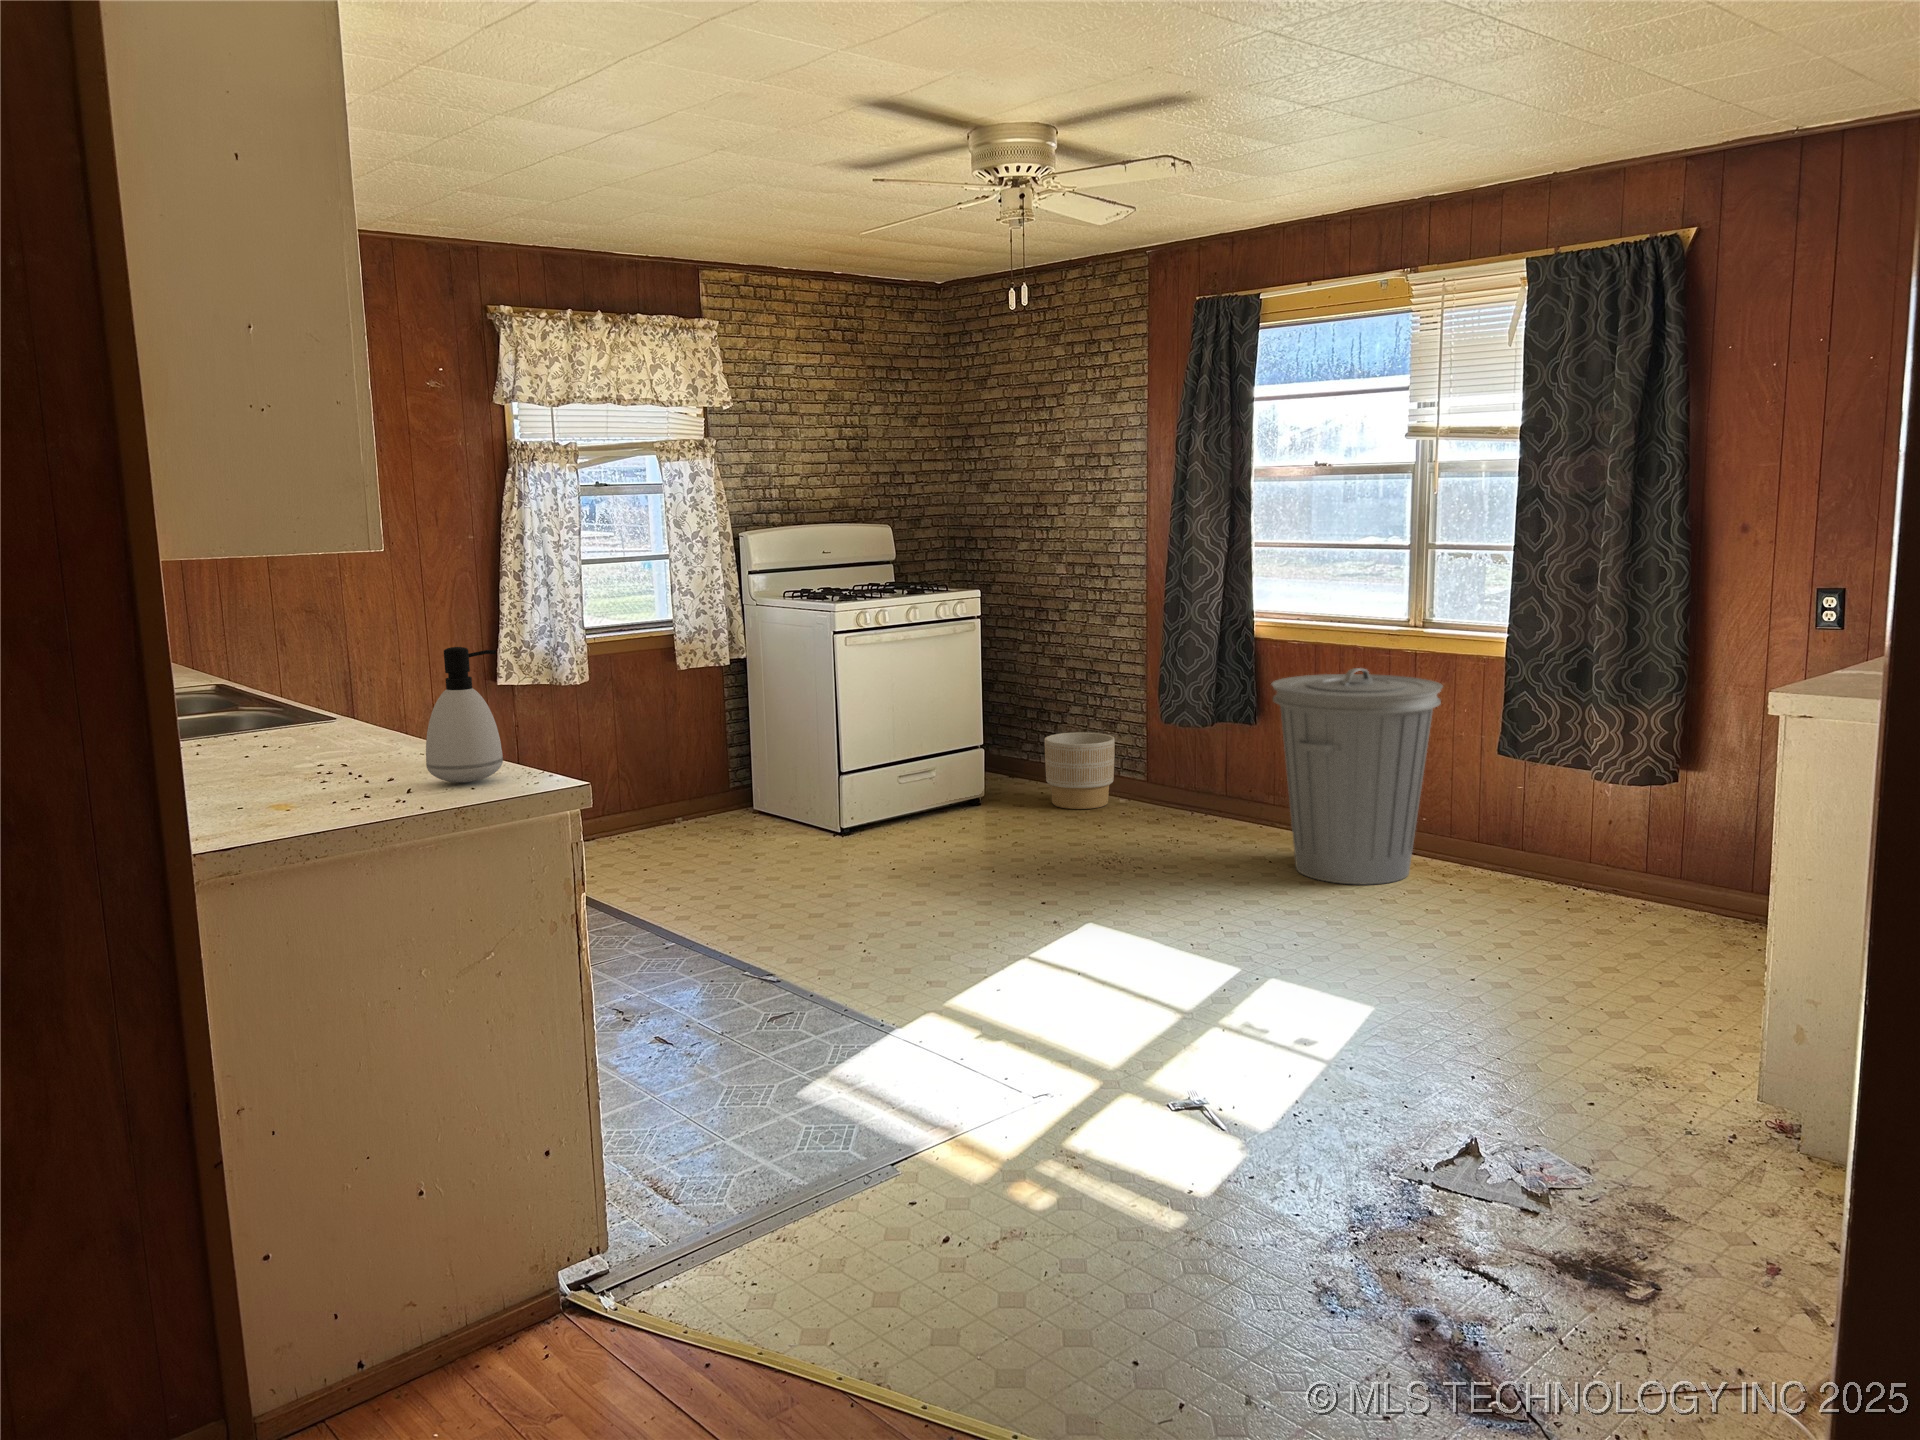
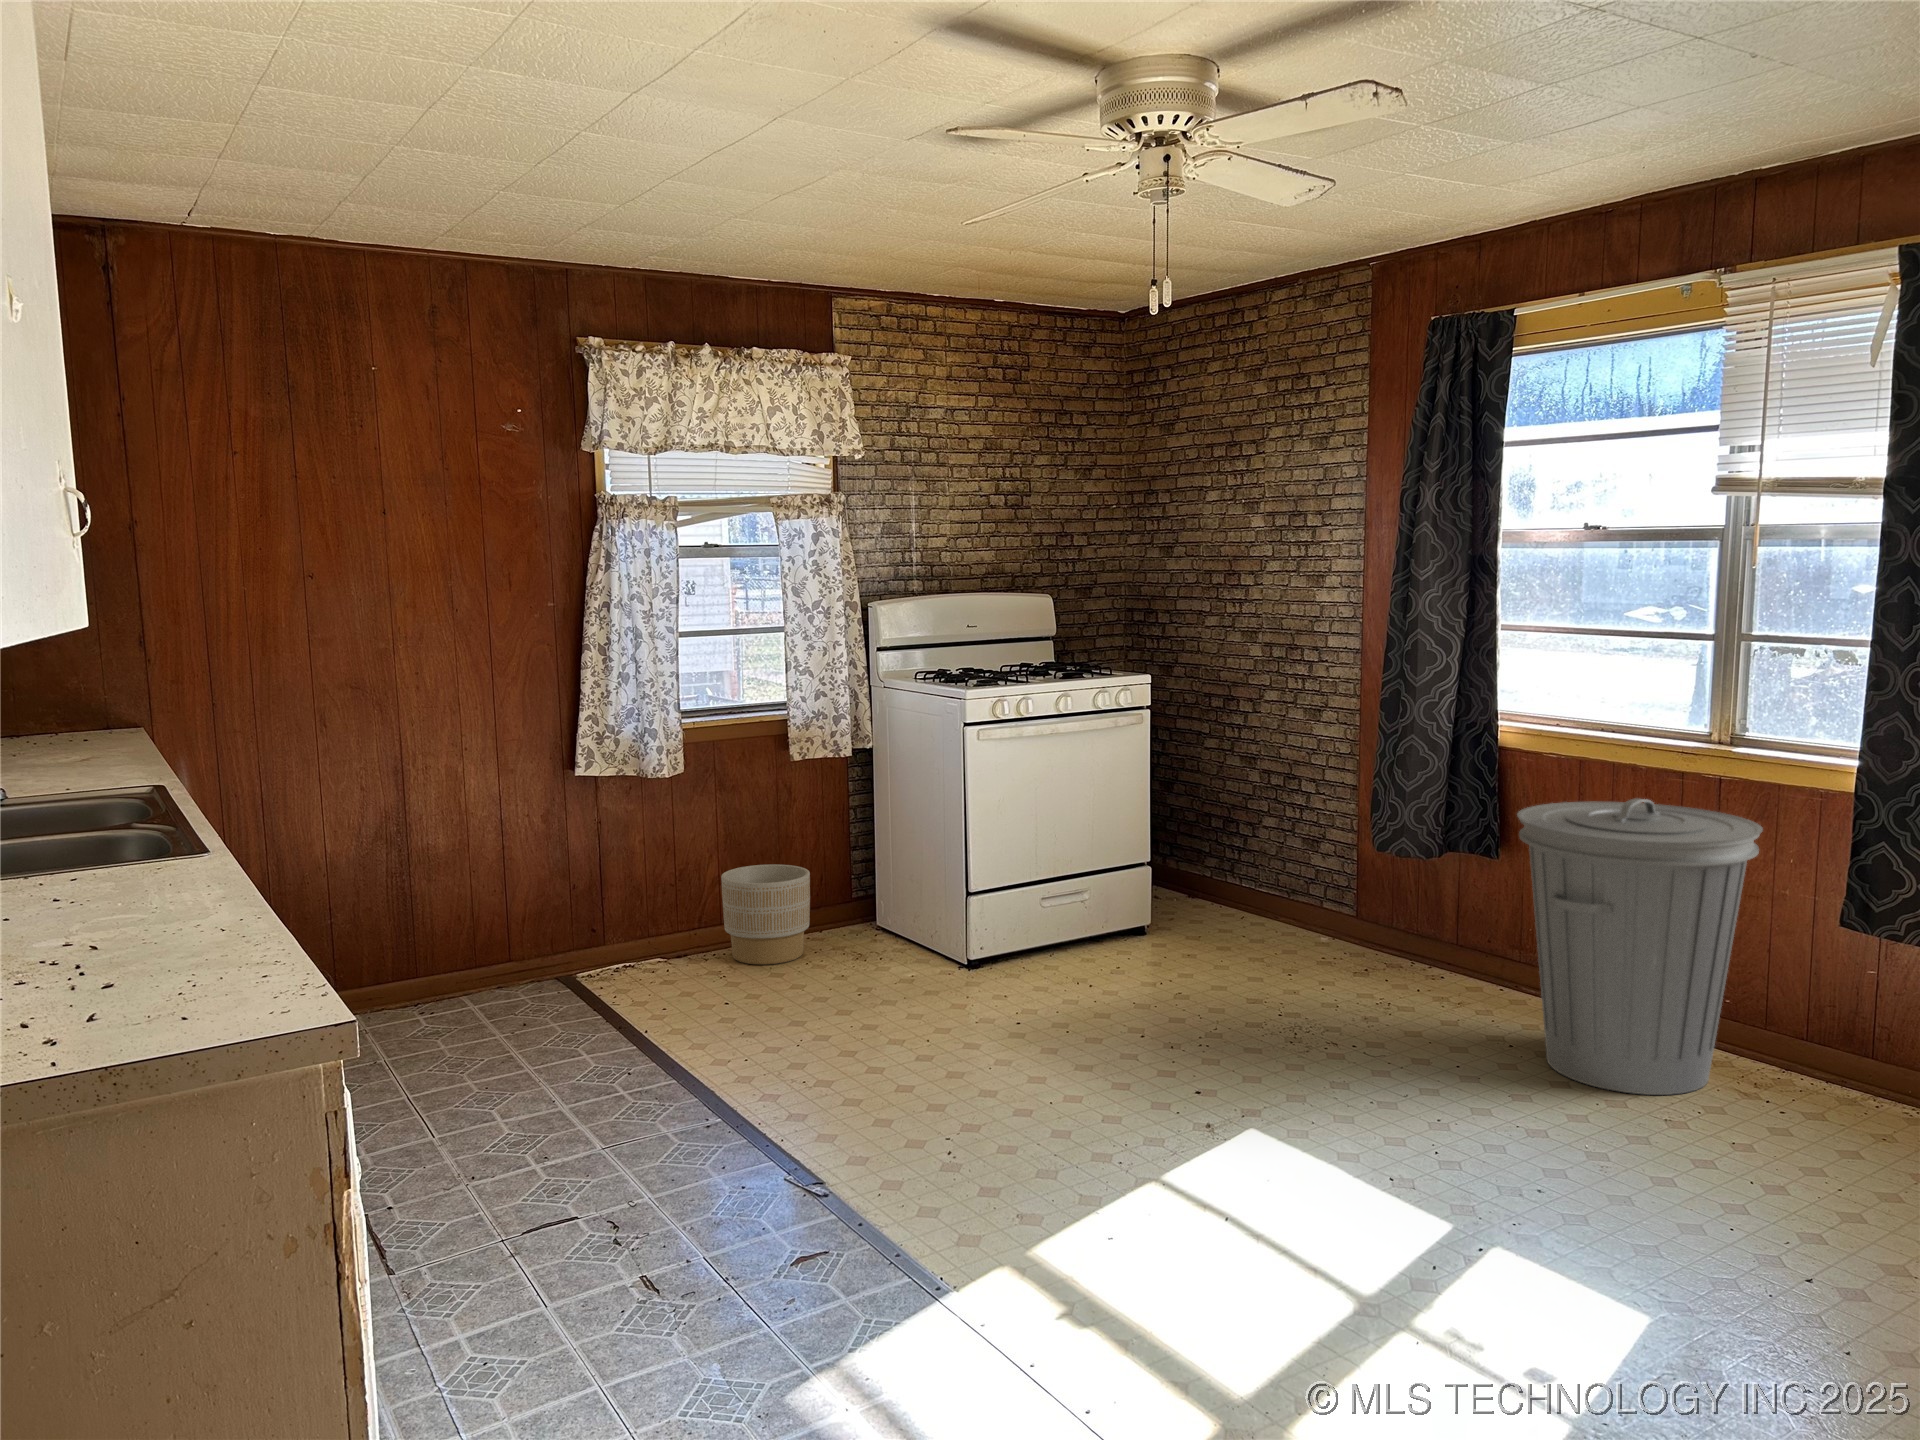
soap dispenser: present [426,647,503,782] -> none [63,812,197,1030]
planter: present [1045,732,1115,809] -> present [721,864,810,965]

